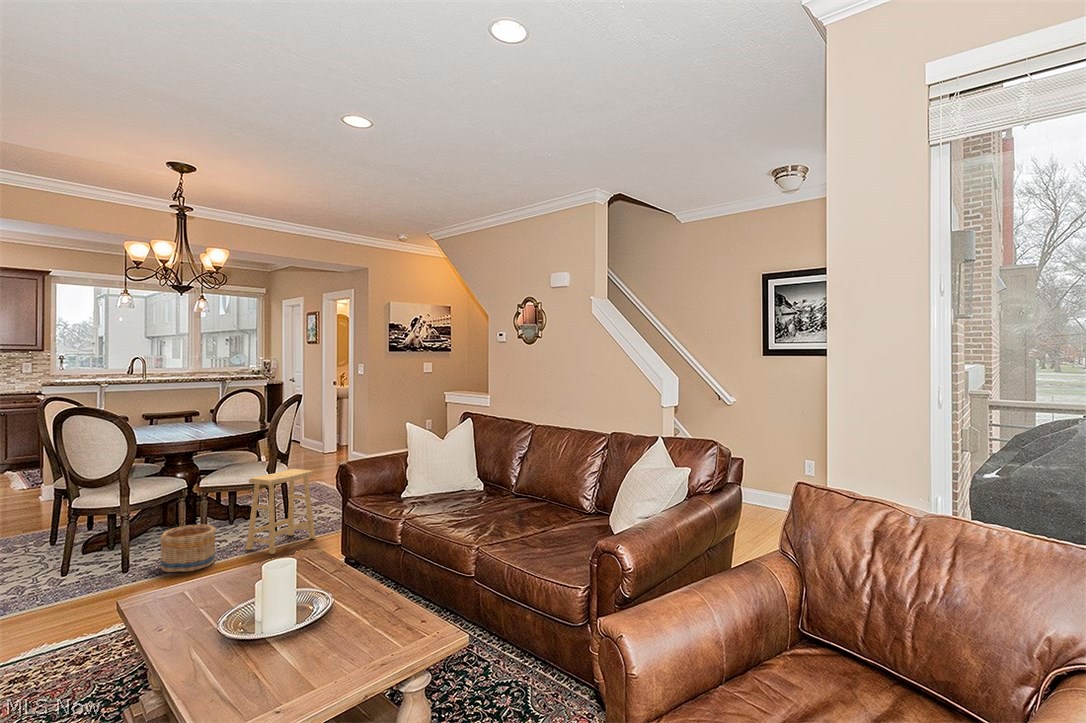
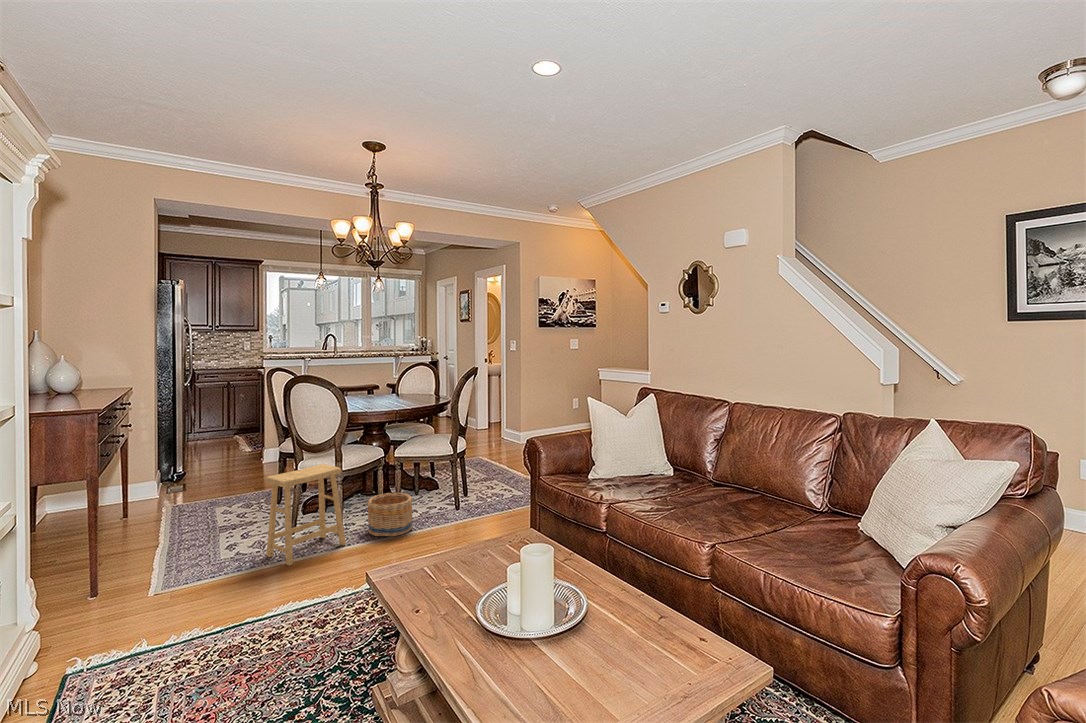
footstool: present [246,469,315,554] -> present [265,464,346,566]

